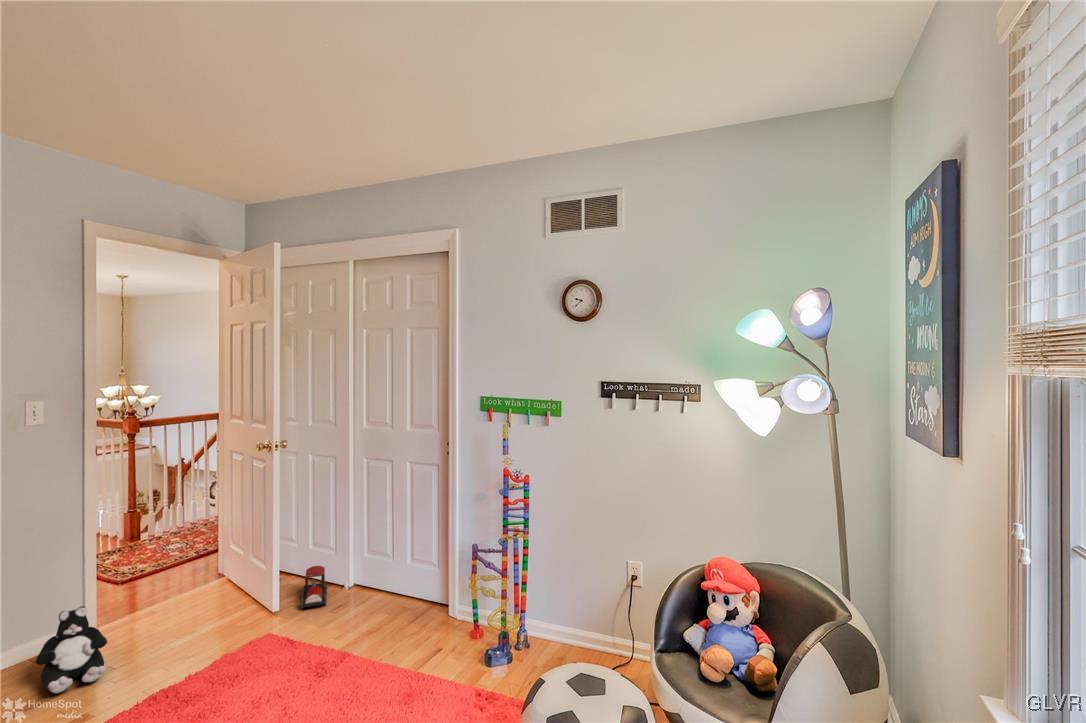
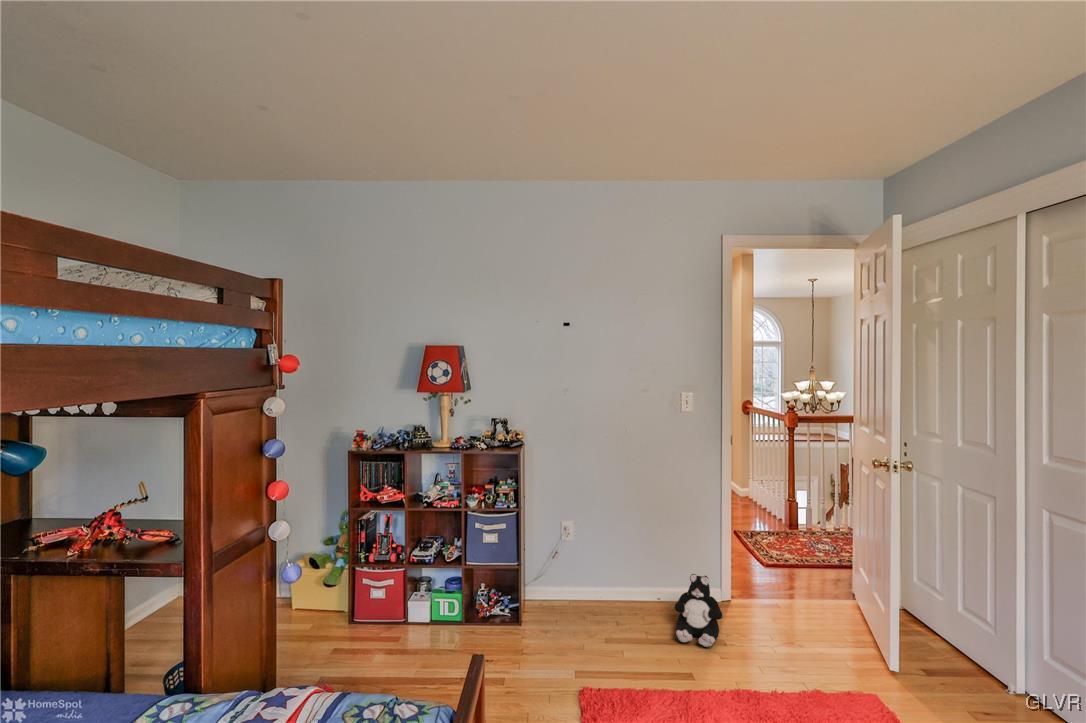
toy train: present [301,566,327,609] -> none [927,636,976,699]

